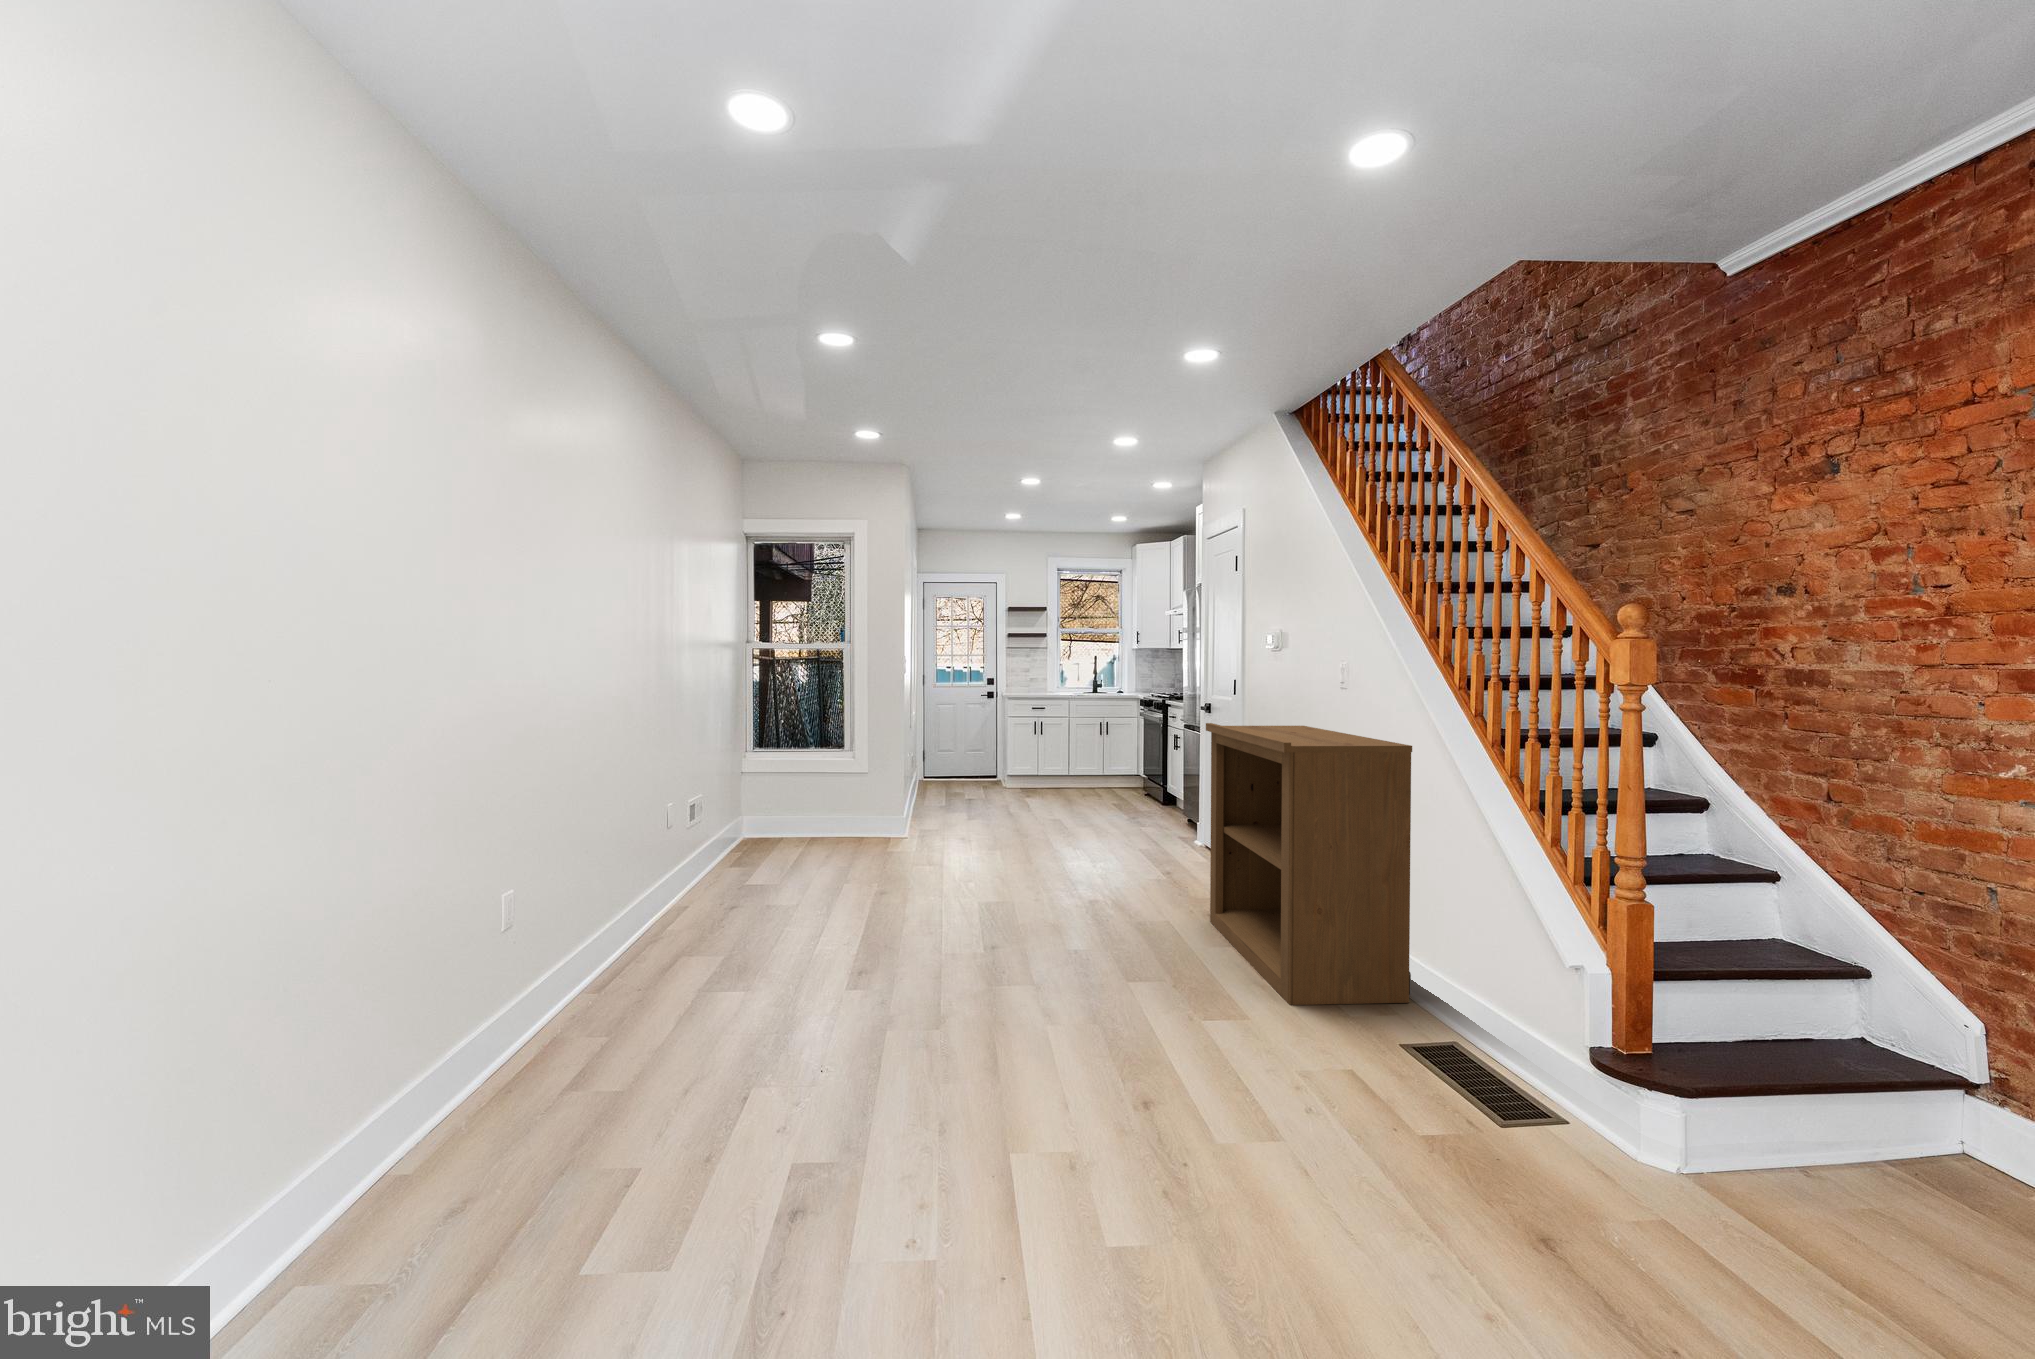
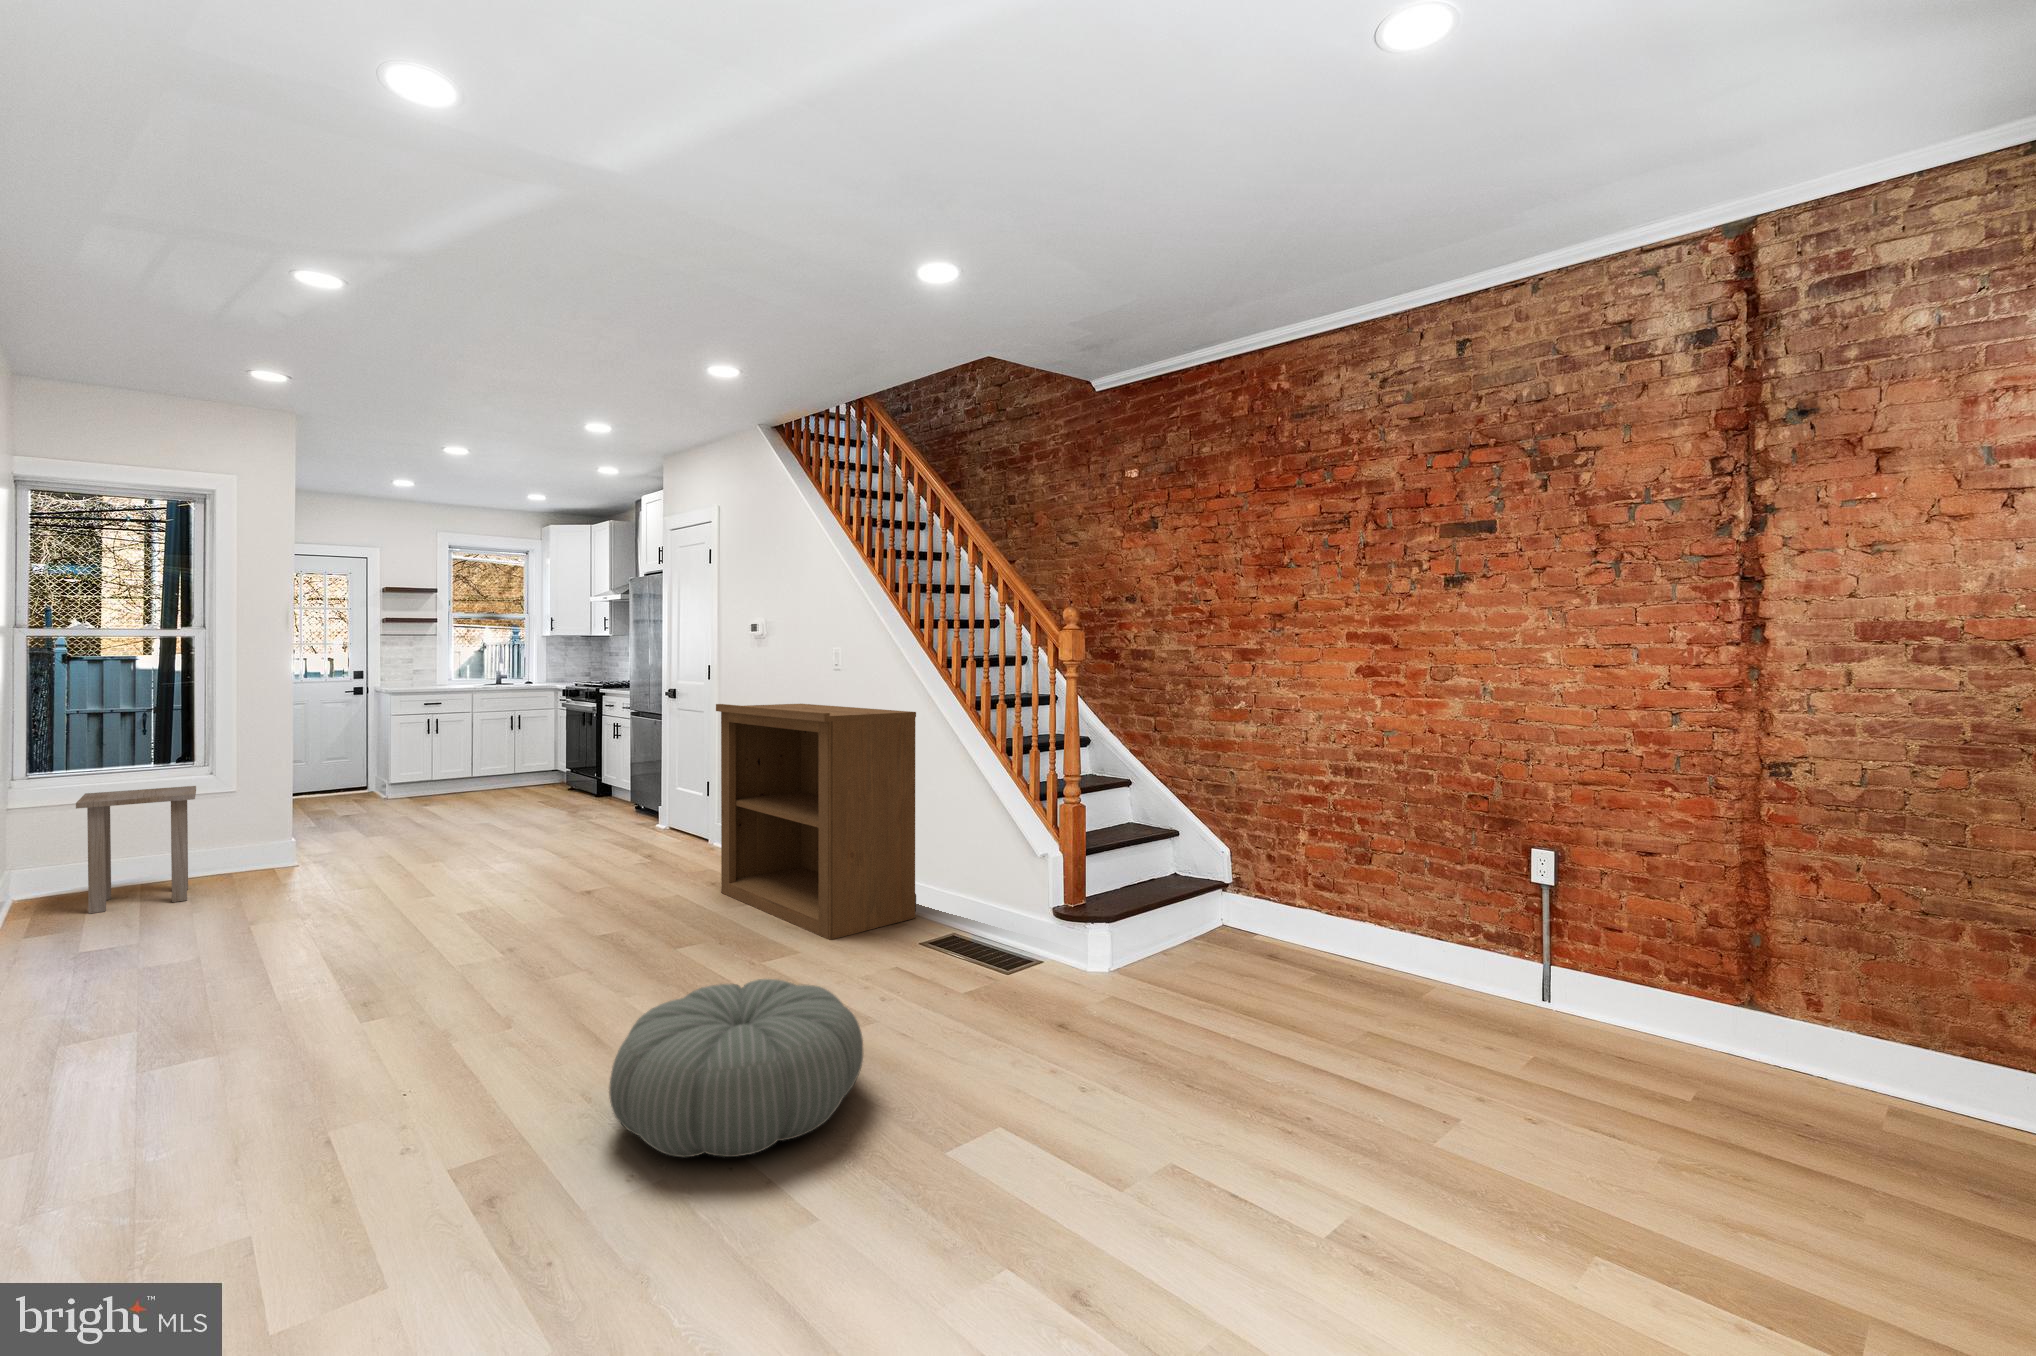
side table: none [793,766,861,851] -> present [76,786,196,913]
pouf: none [950,1033,1212,1242] -> present [609,979,863,1158]

